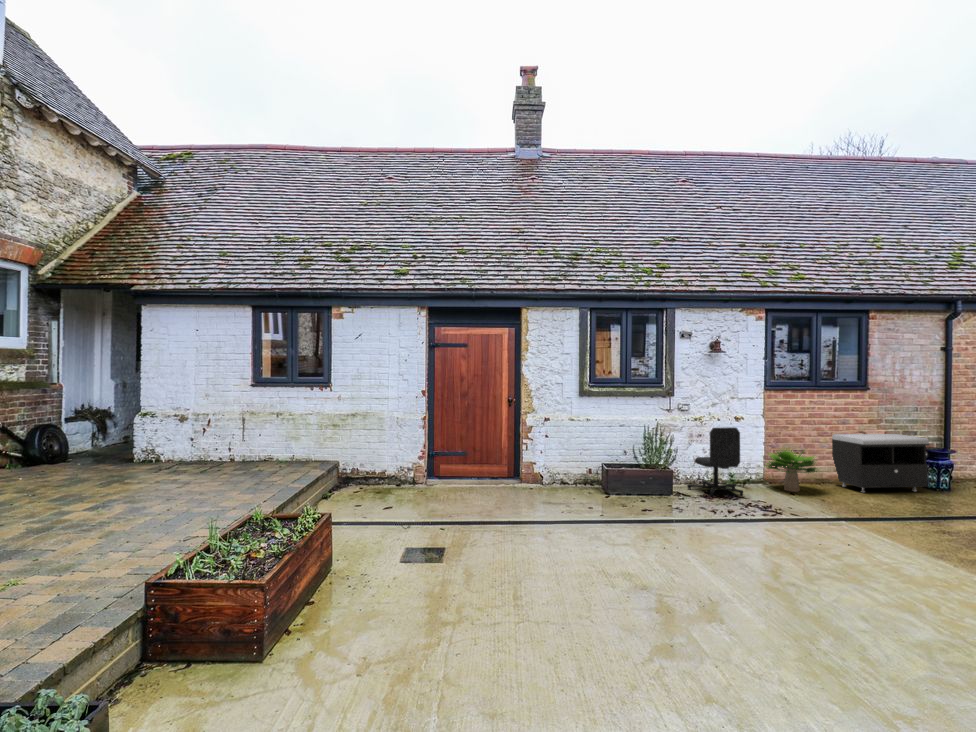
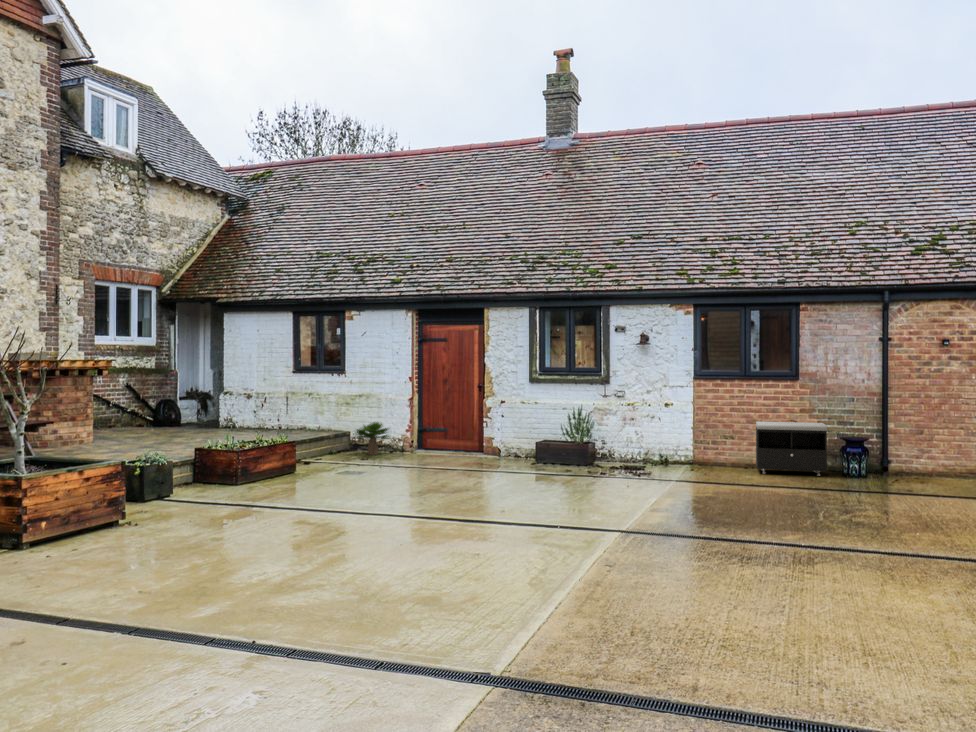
chair: present [687,427,743,496] -> none [610,410,655,469]
potted plant: present [764,450,817,492] -> present [356,422,389,455]

